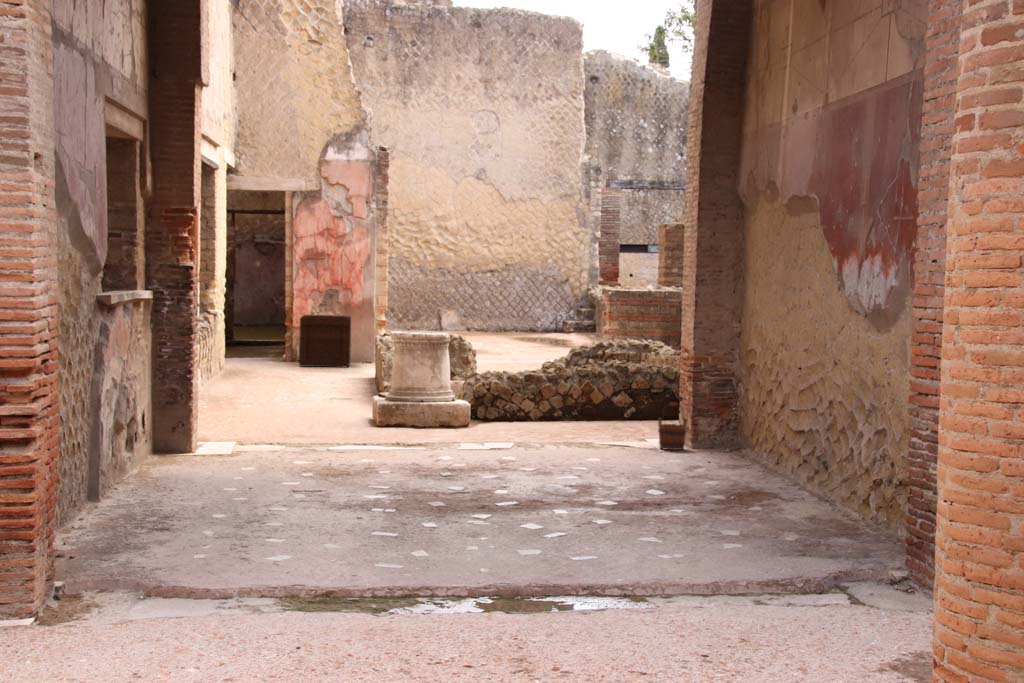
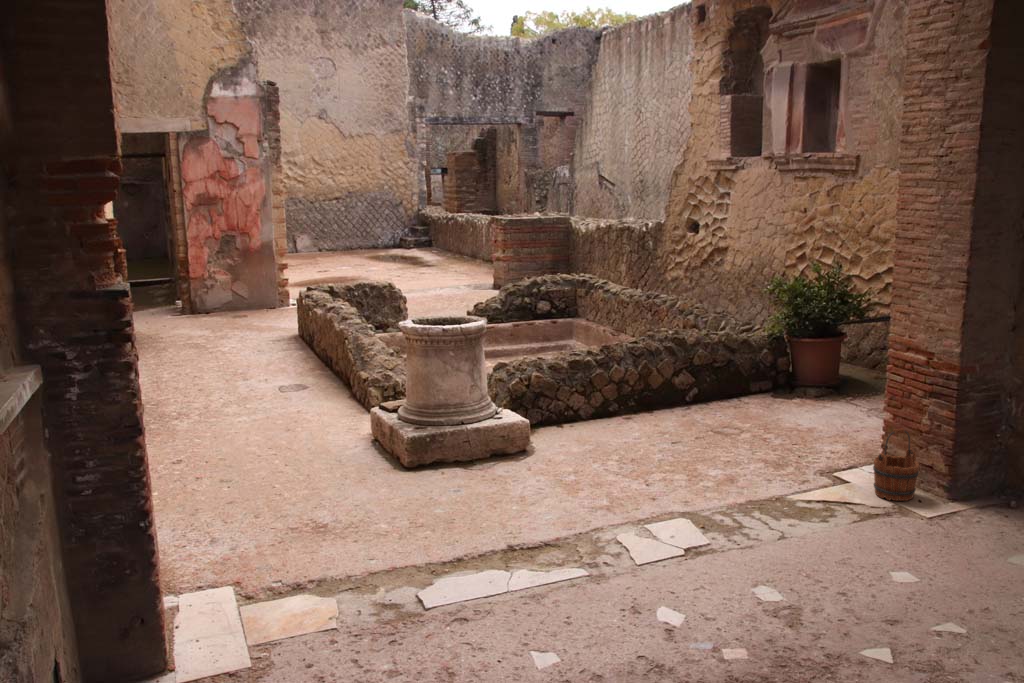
wooden crate: present [299,315,351,367] -> none [200,262,259,321]

